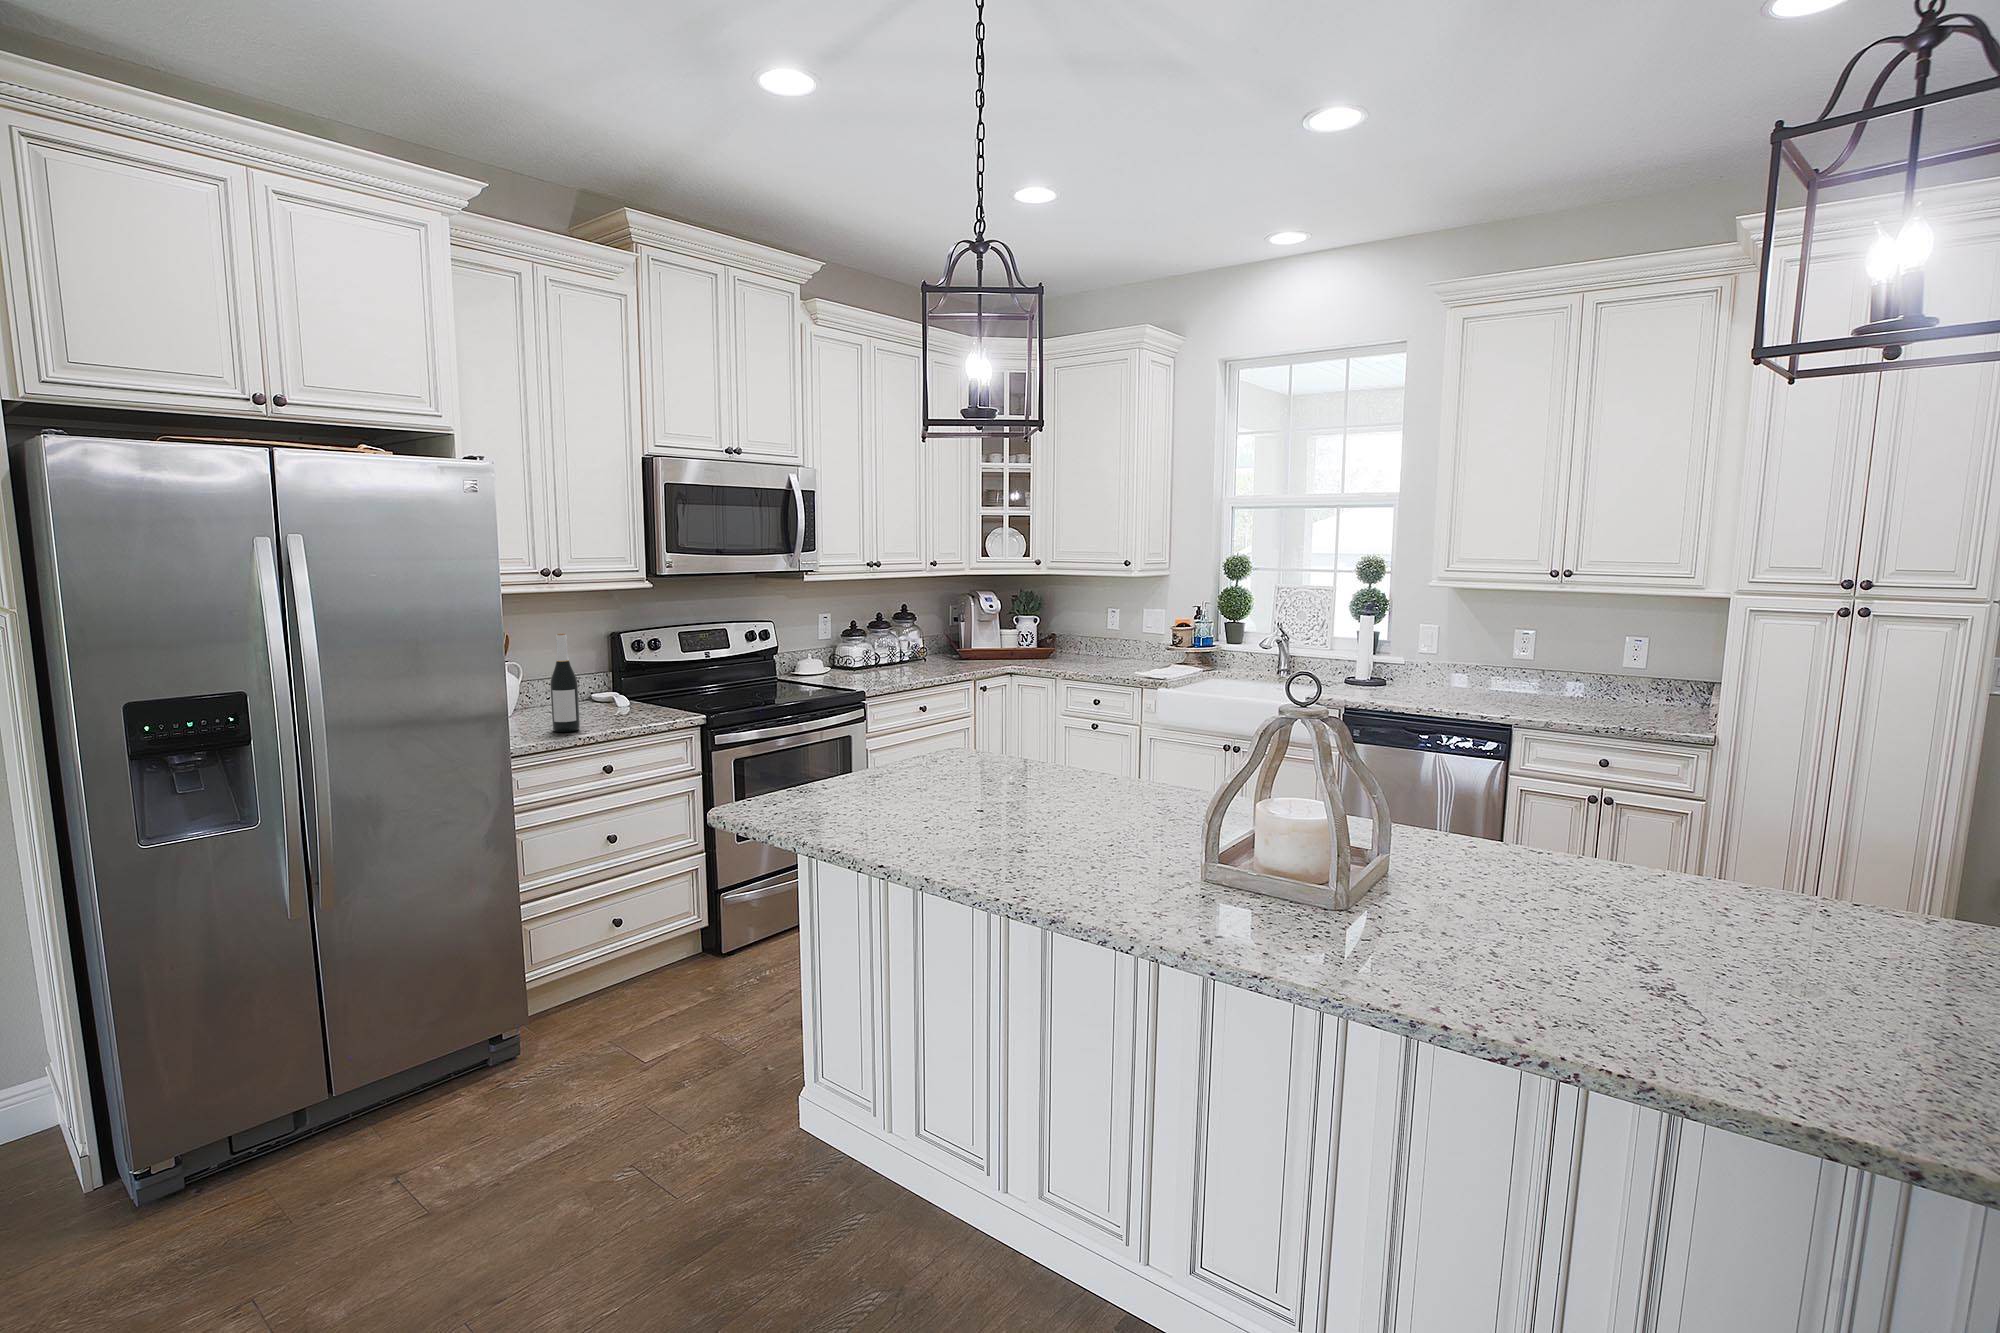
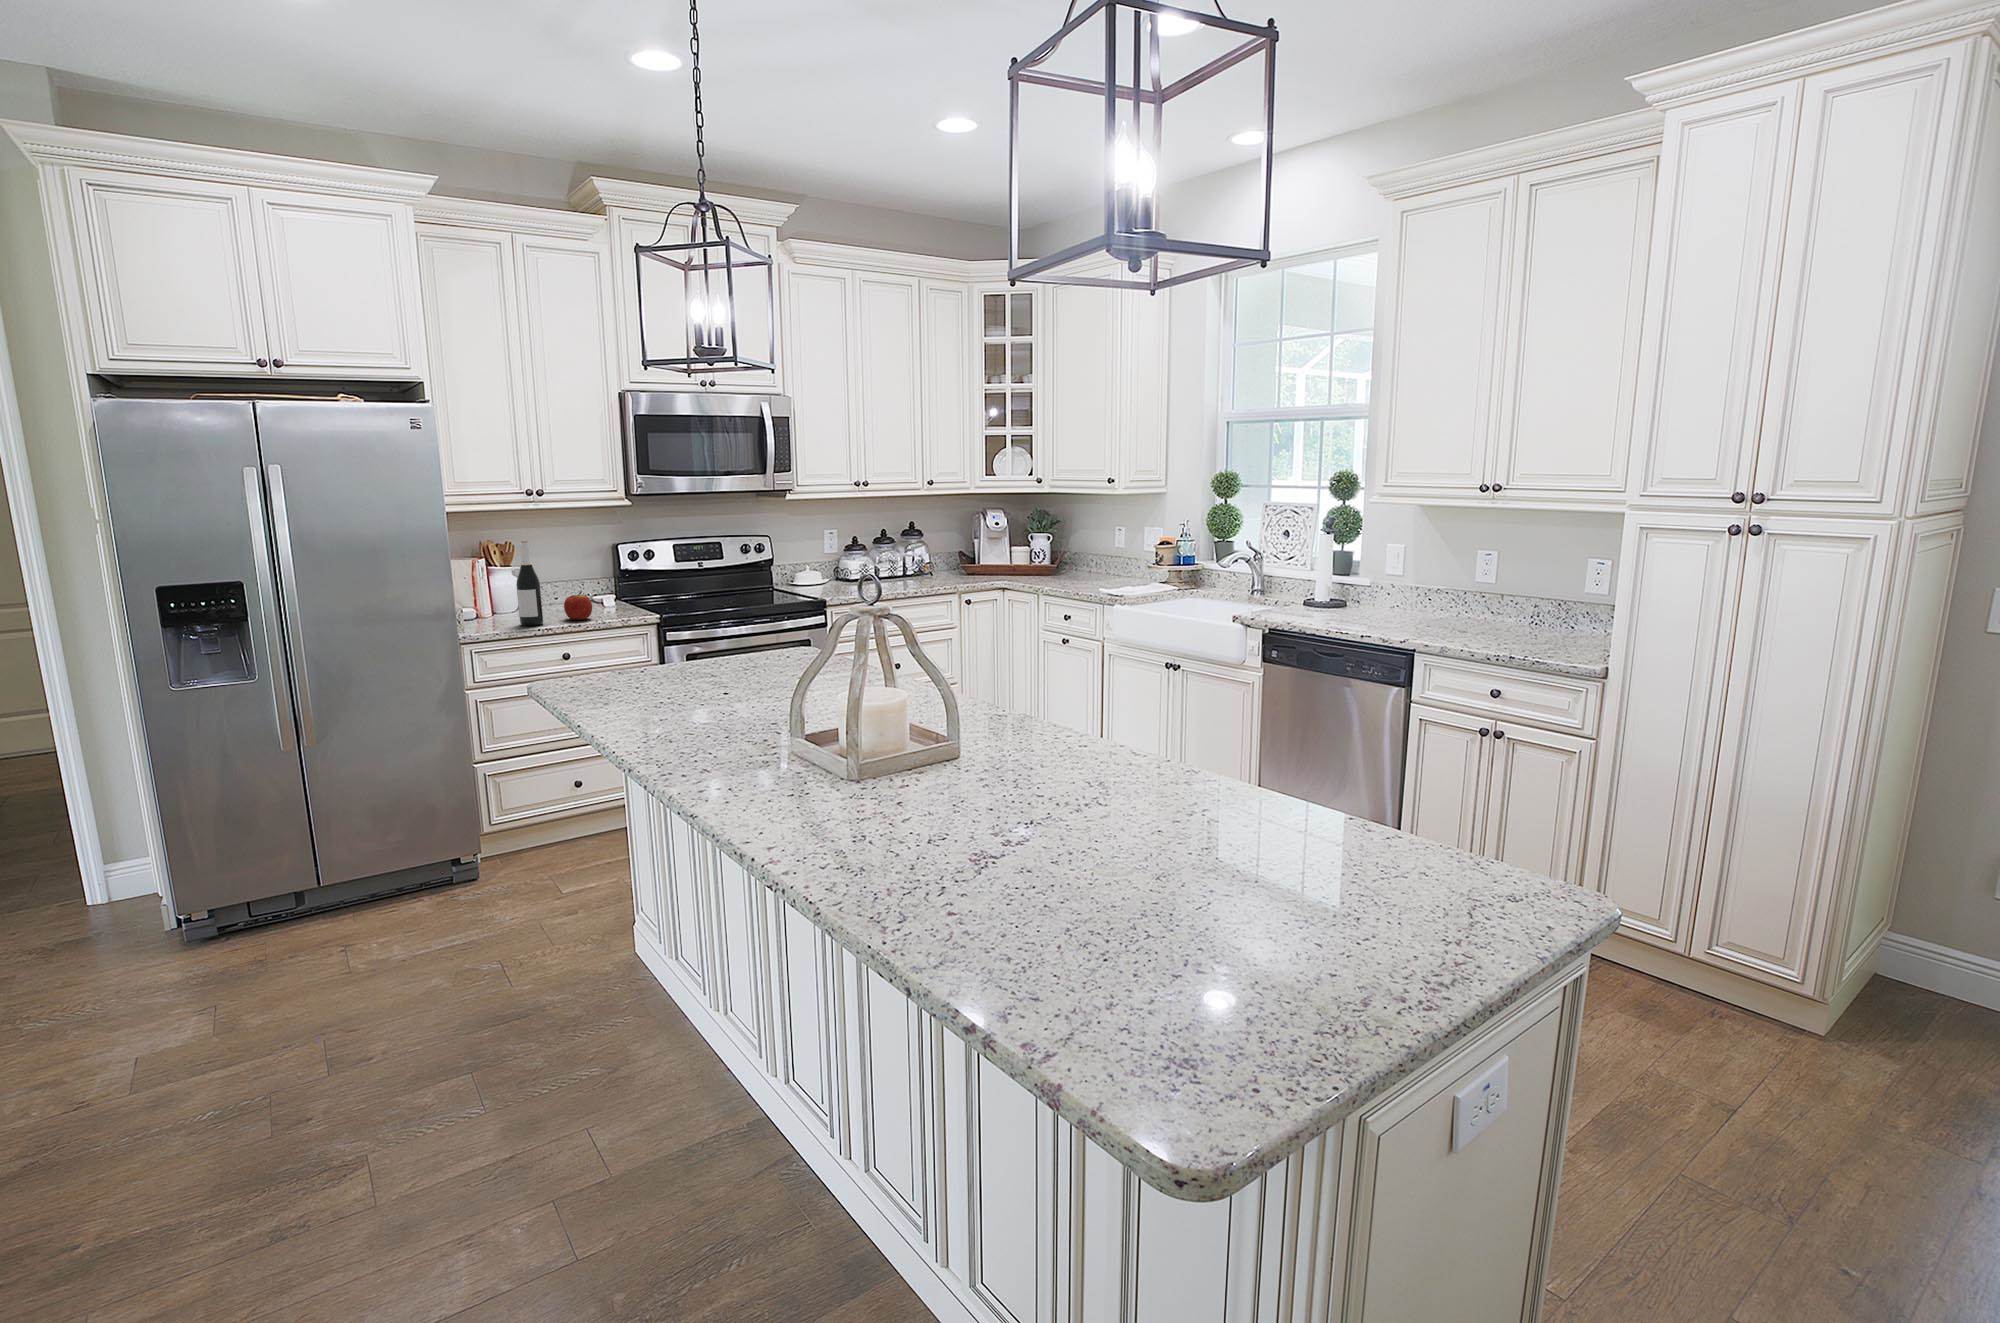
apple: none [597,691,630,722] -> present [564,592,592,620]

